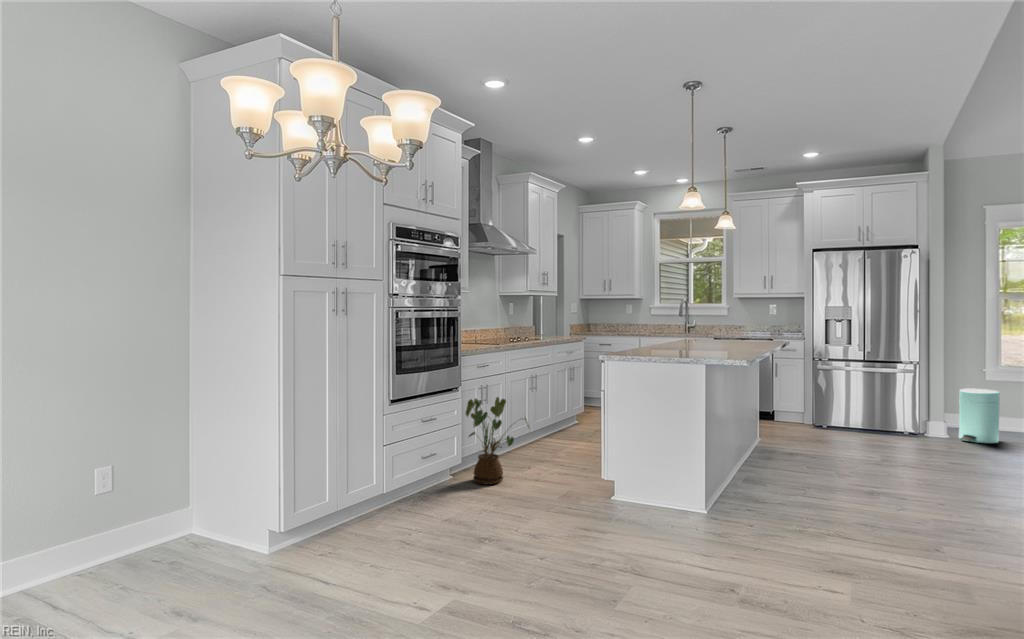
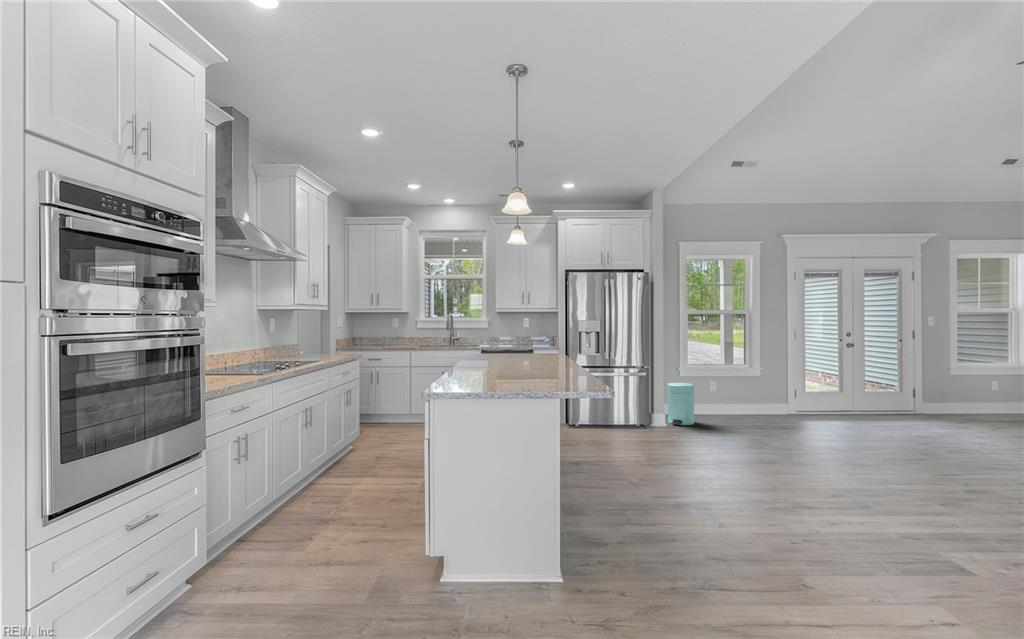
house plant: present [466,397,529,484] -> none [215,457,324,603]

